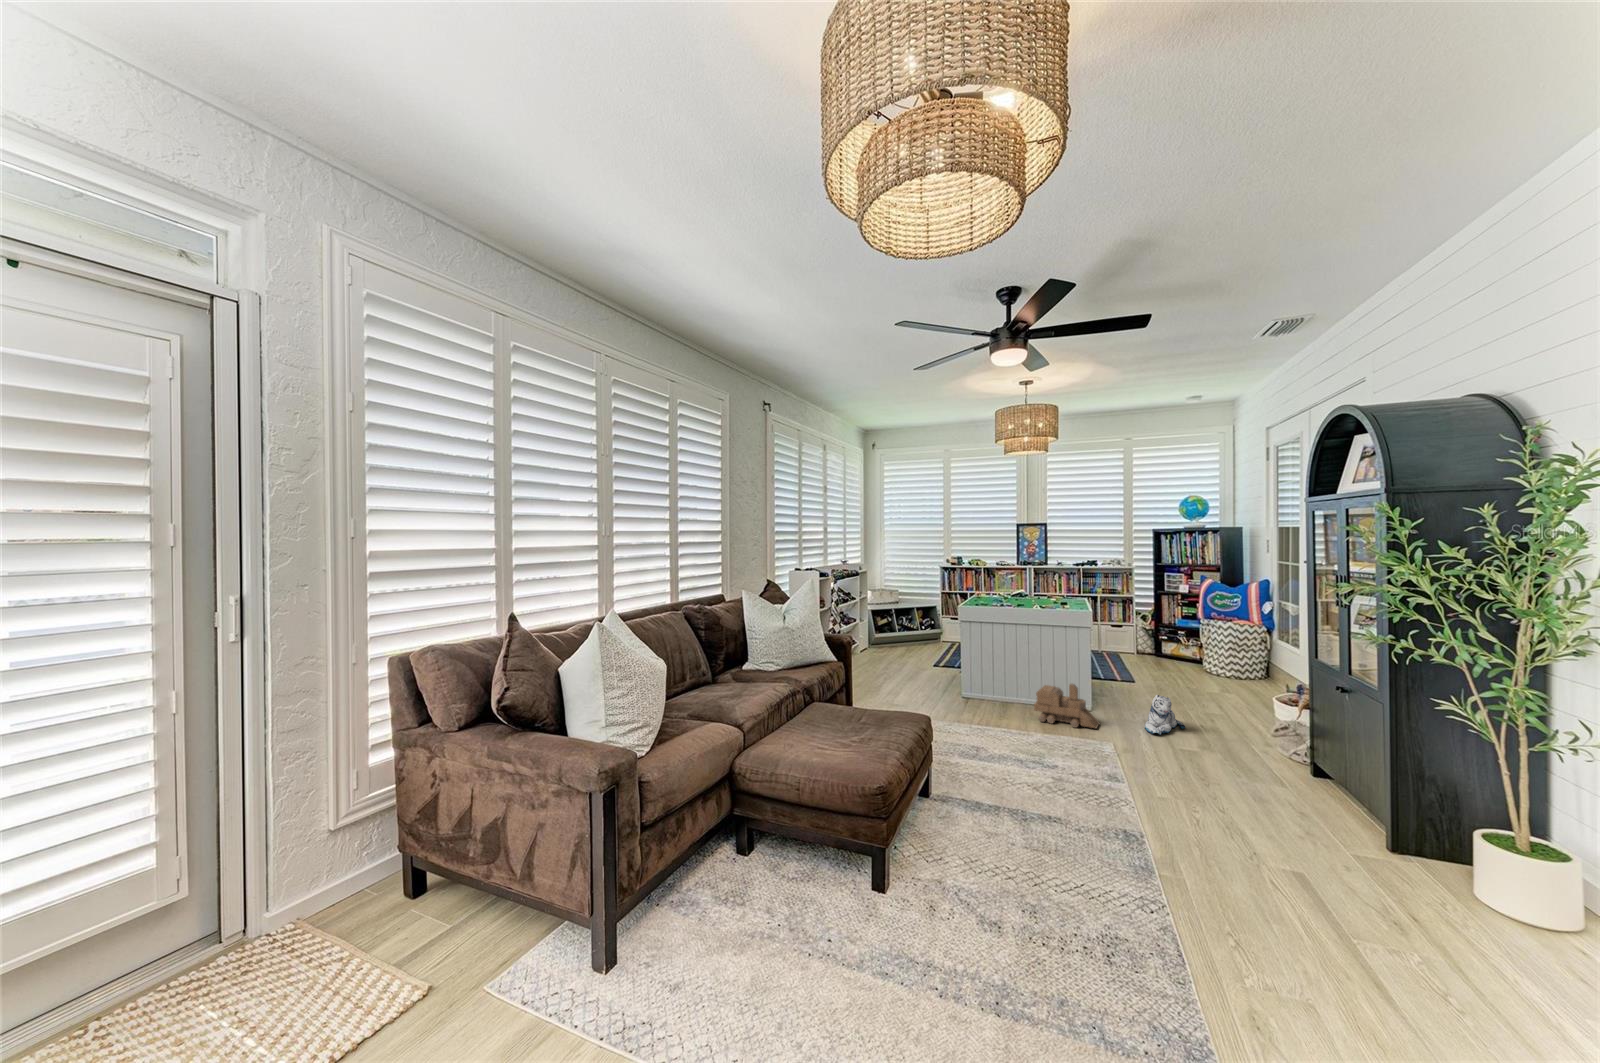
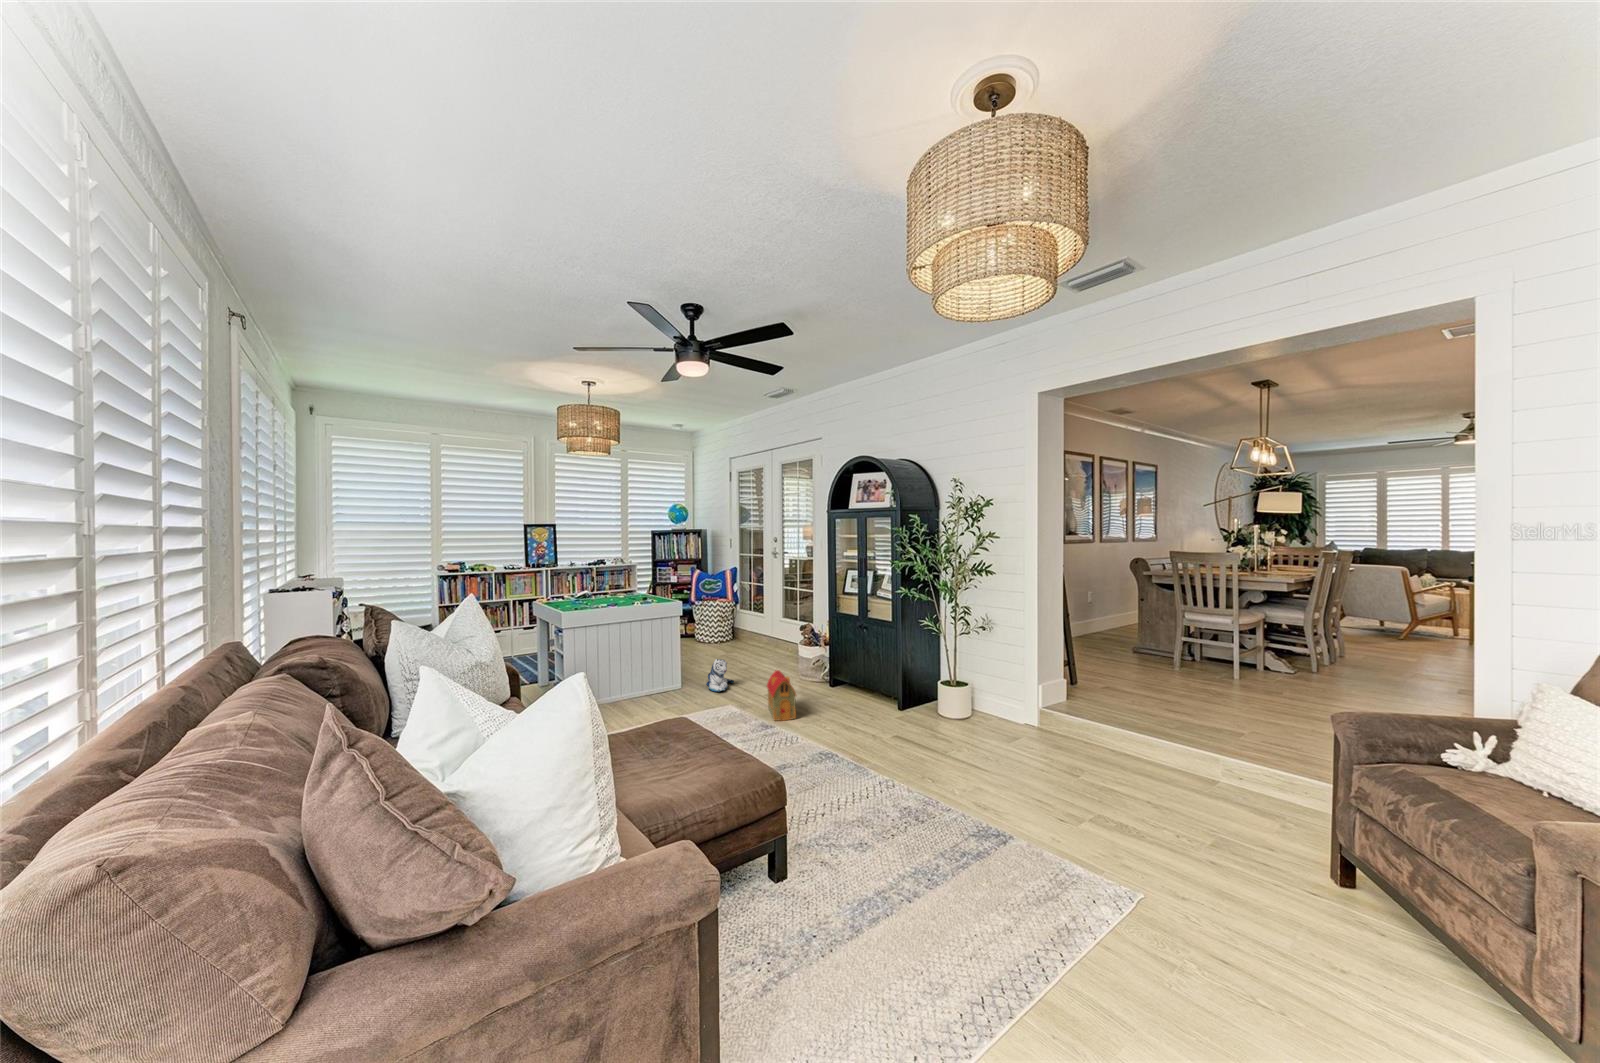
toy train: present [1034,684,1100,728] -> none [621,664,680,709]
toy house: none [1176,728,1224,796] -> present [767,670,796,721]

